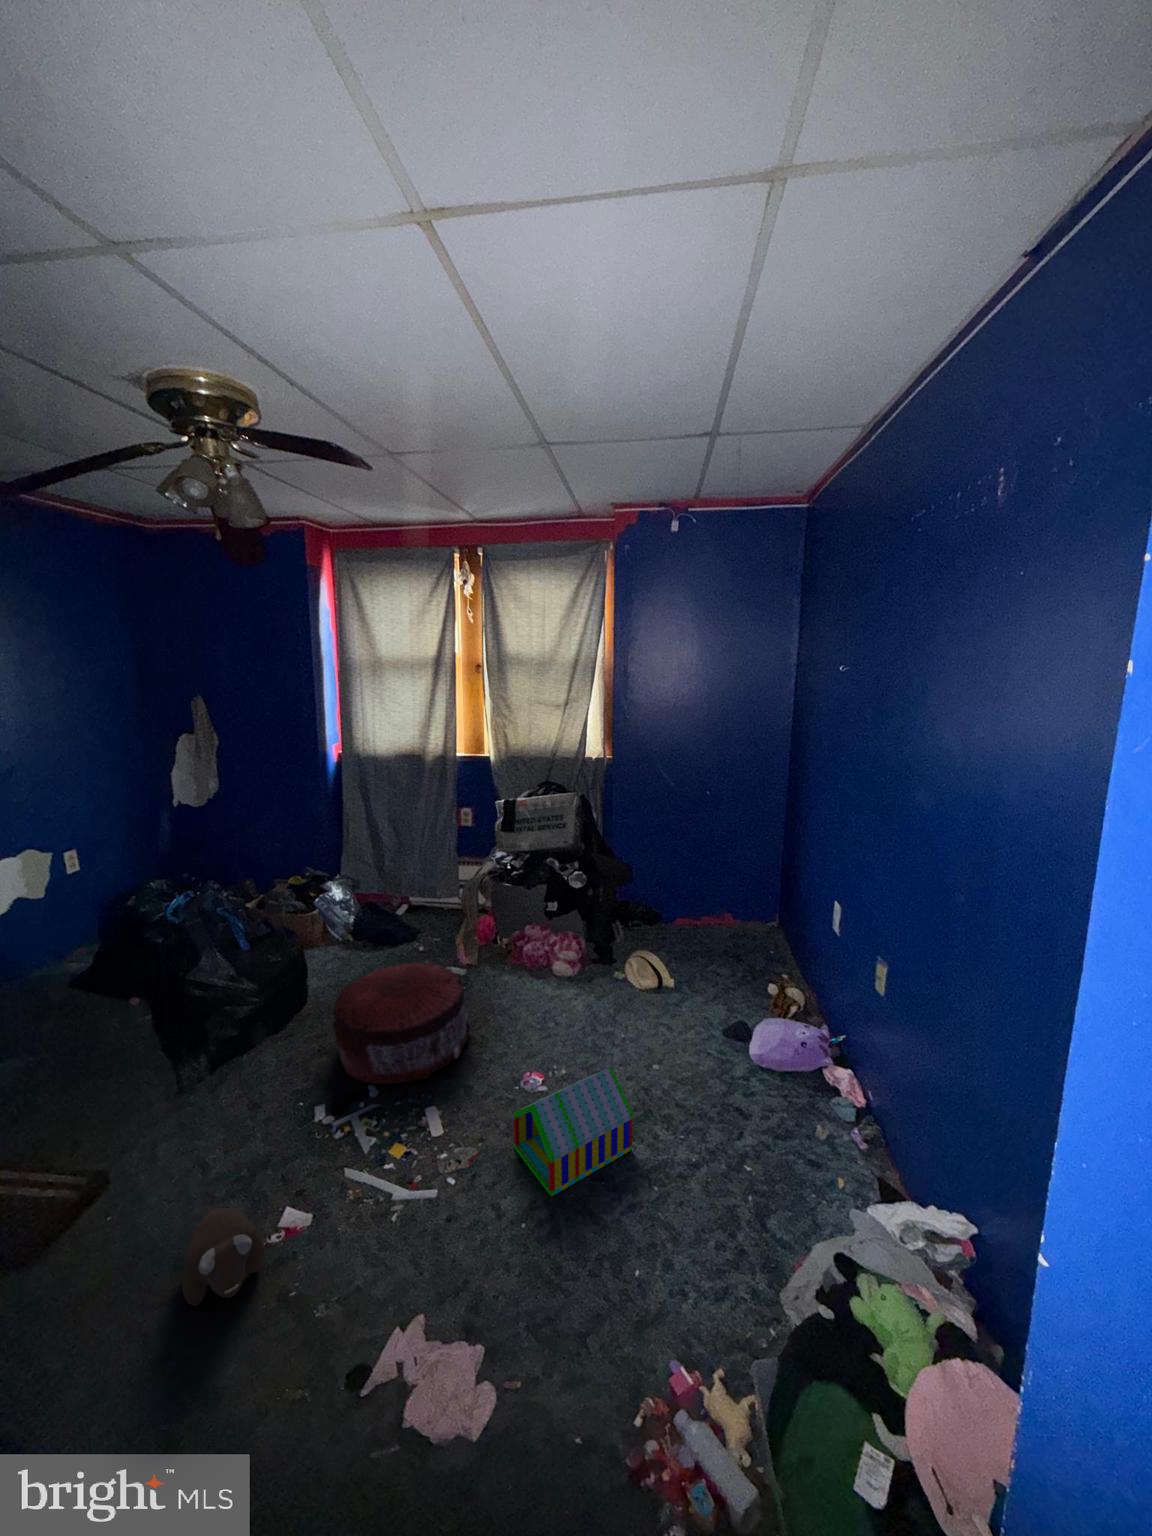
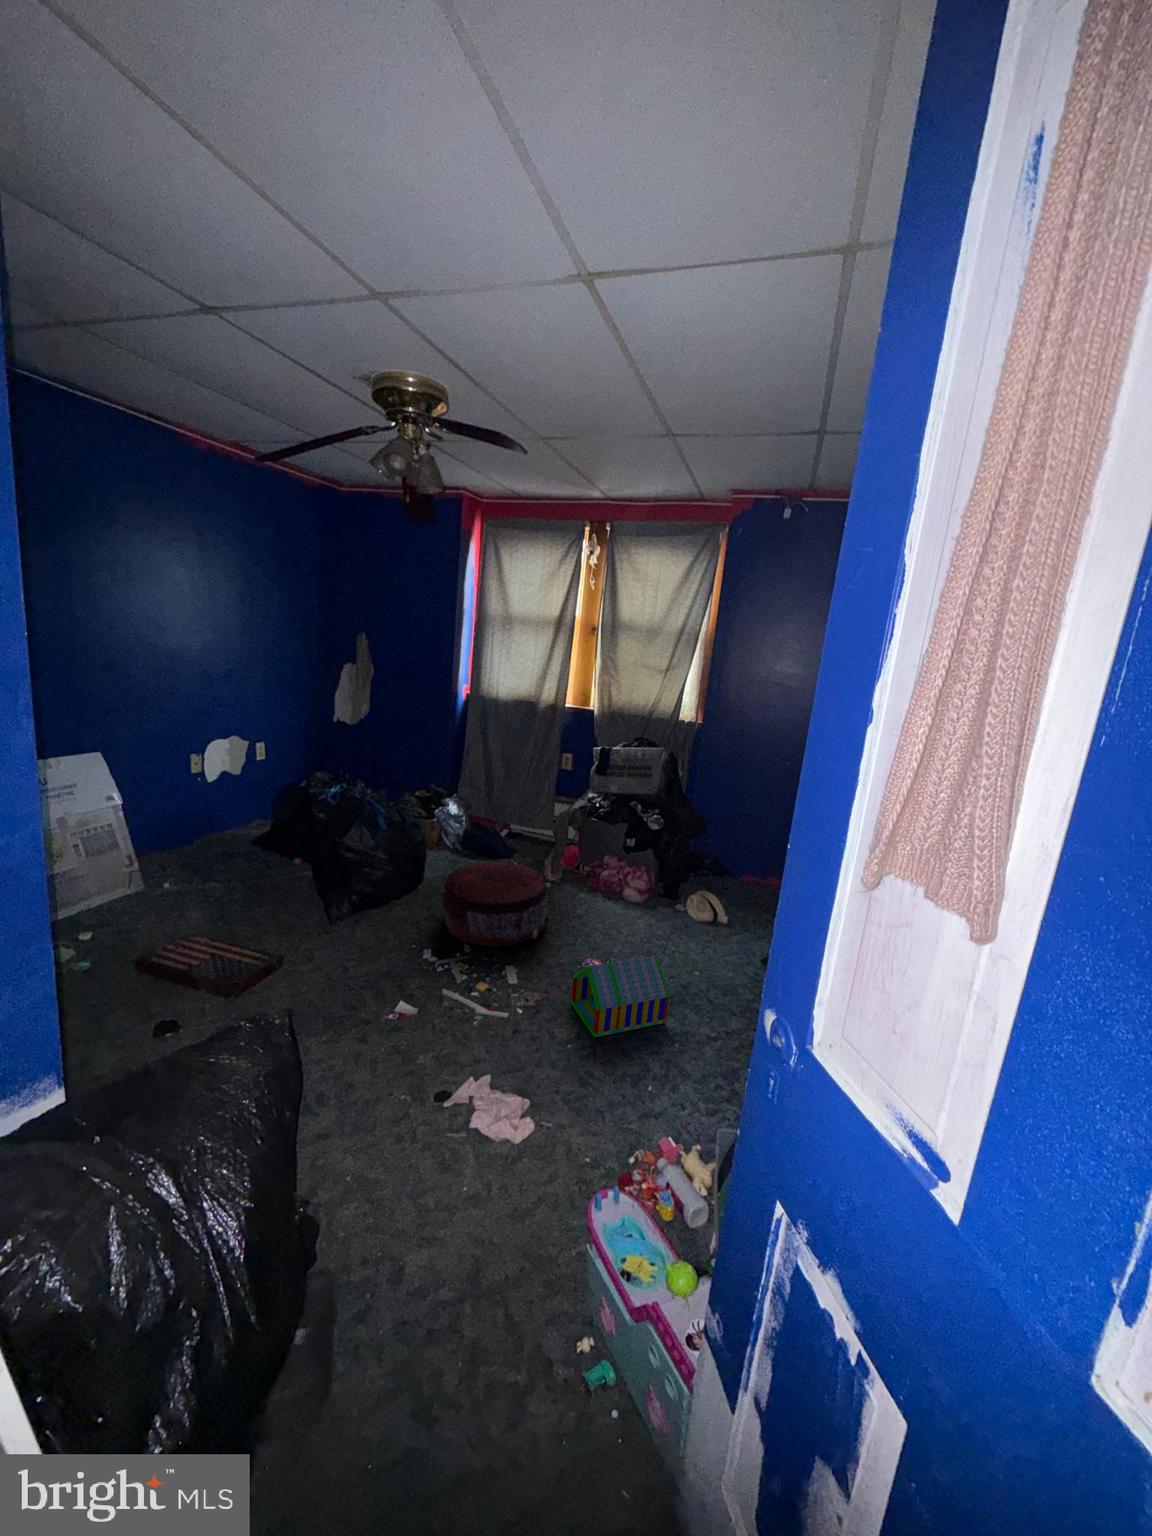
plush toy: present [182,1208,264,1306] -> none [330,986,384,1042]

